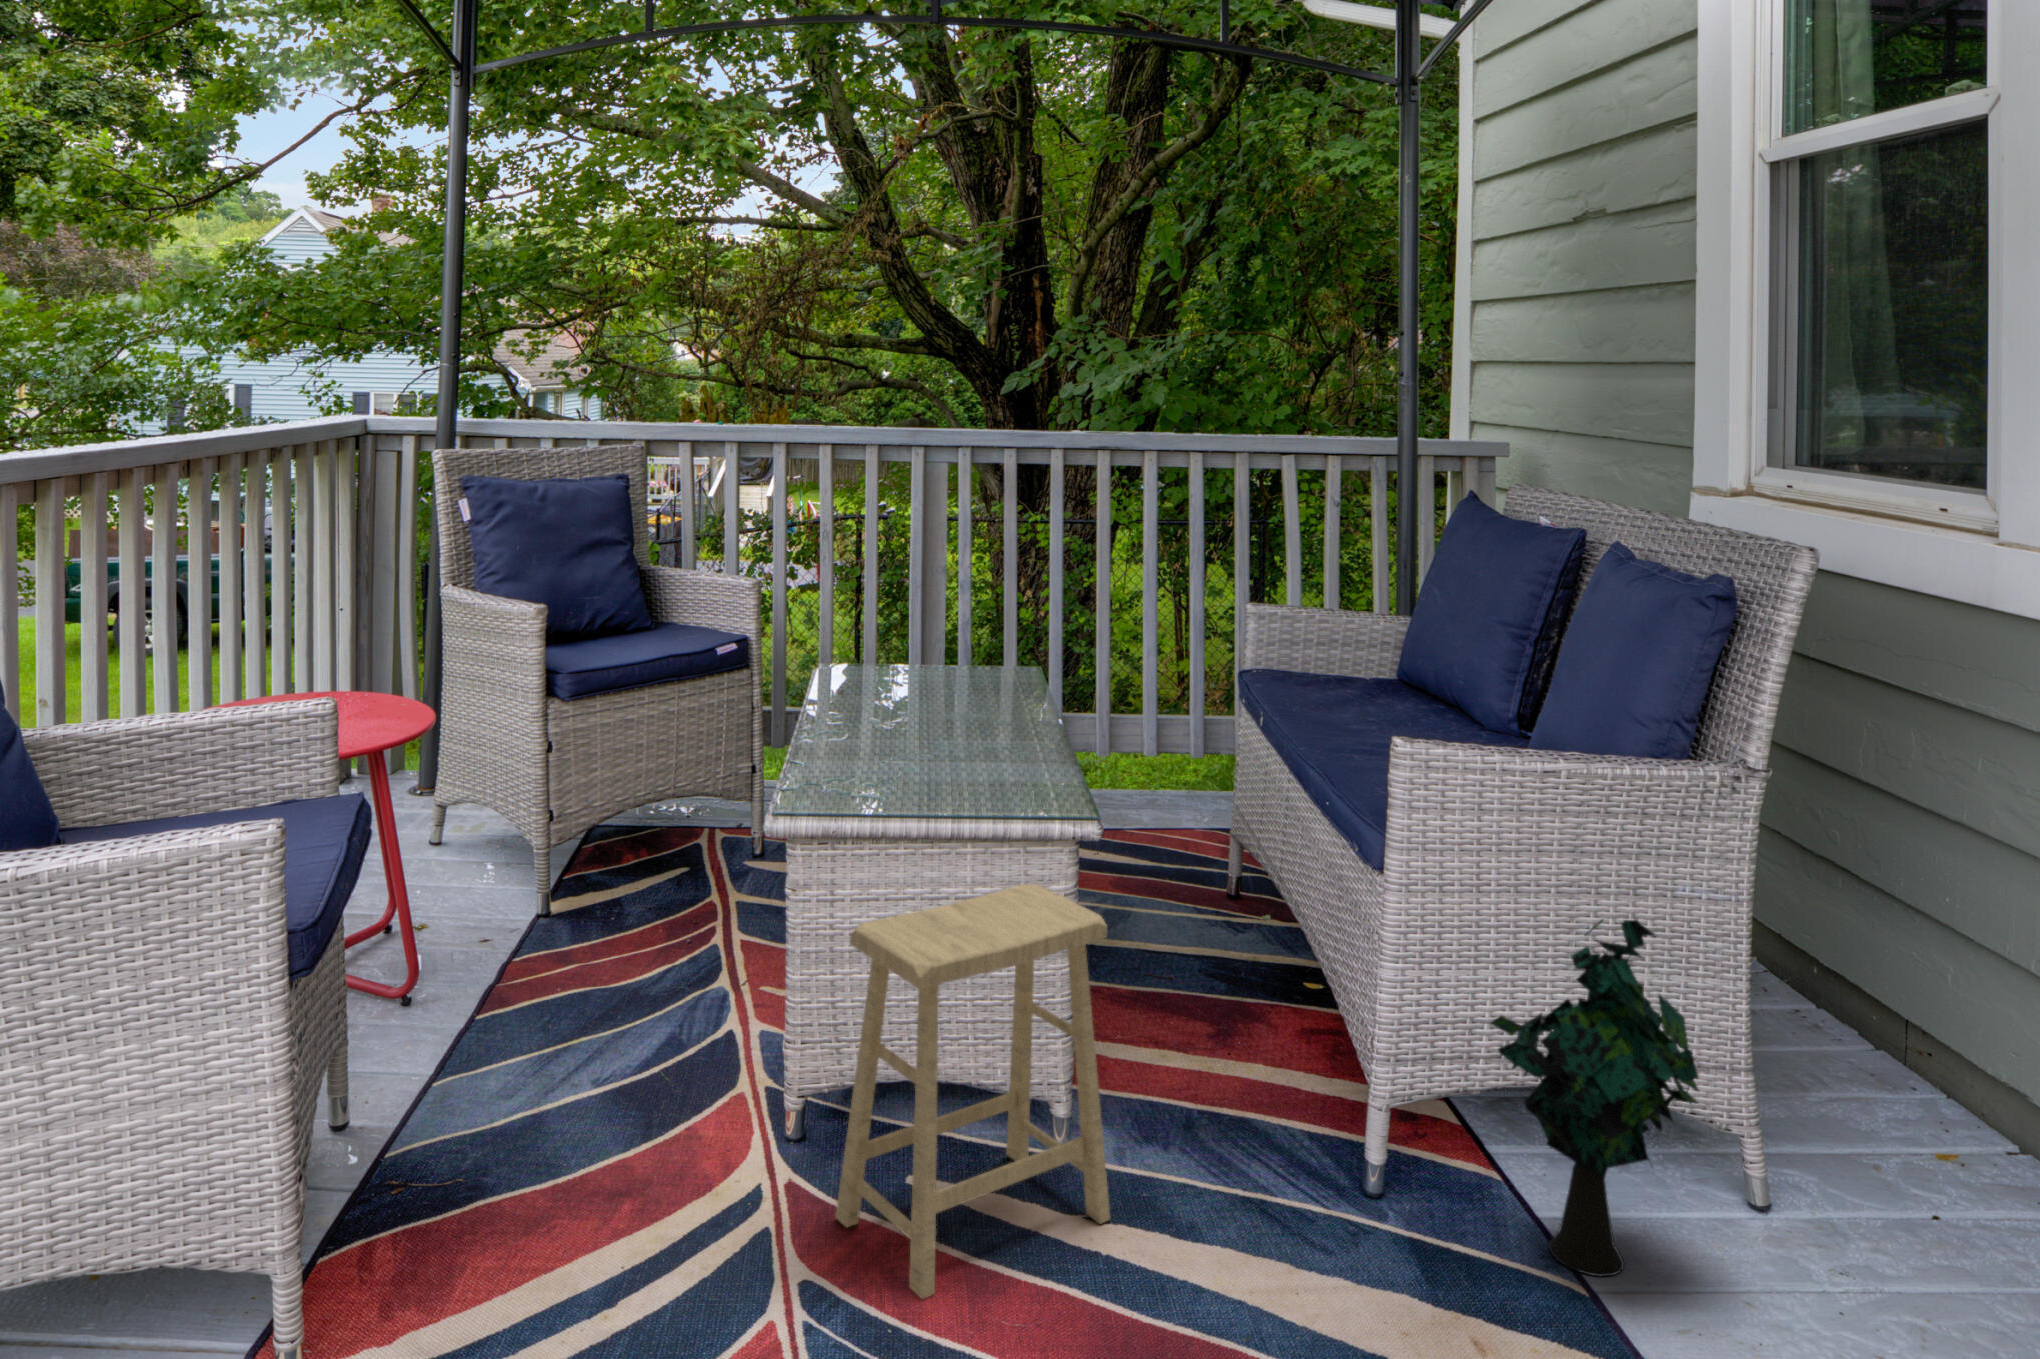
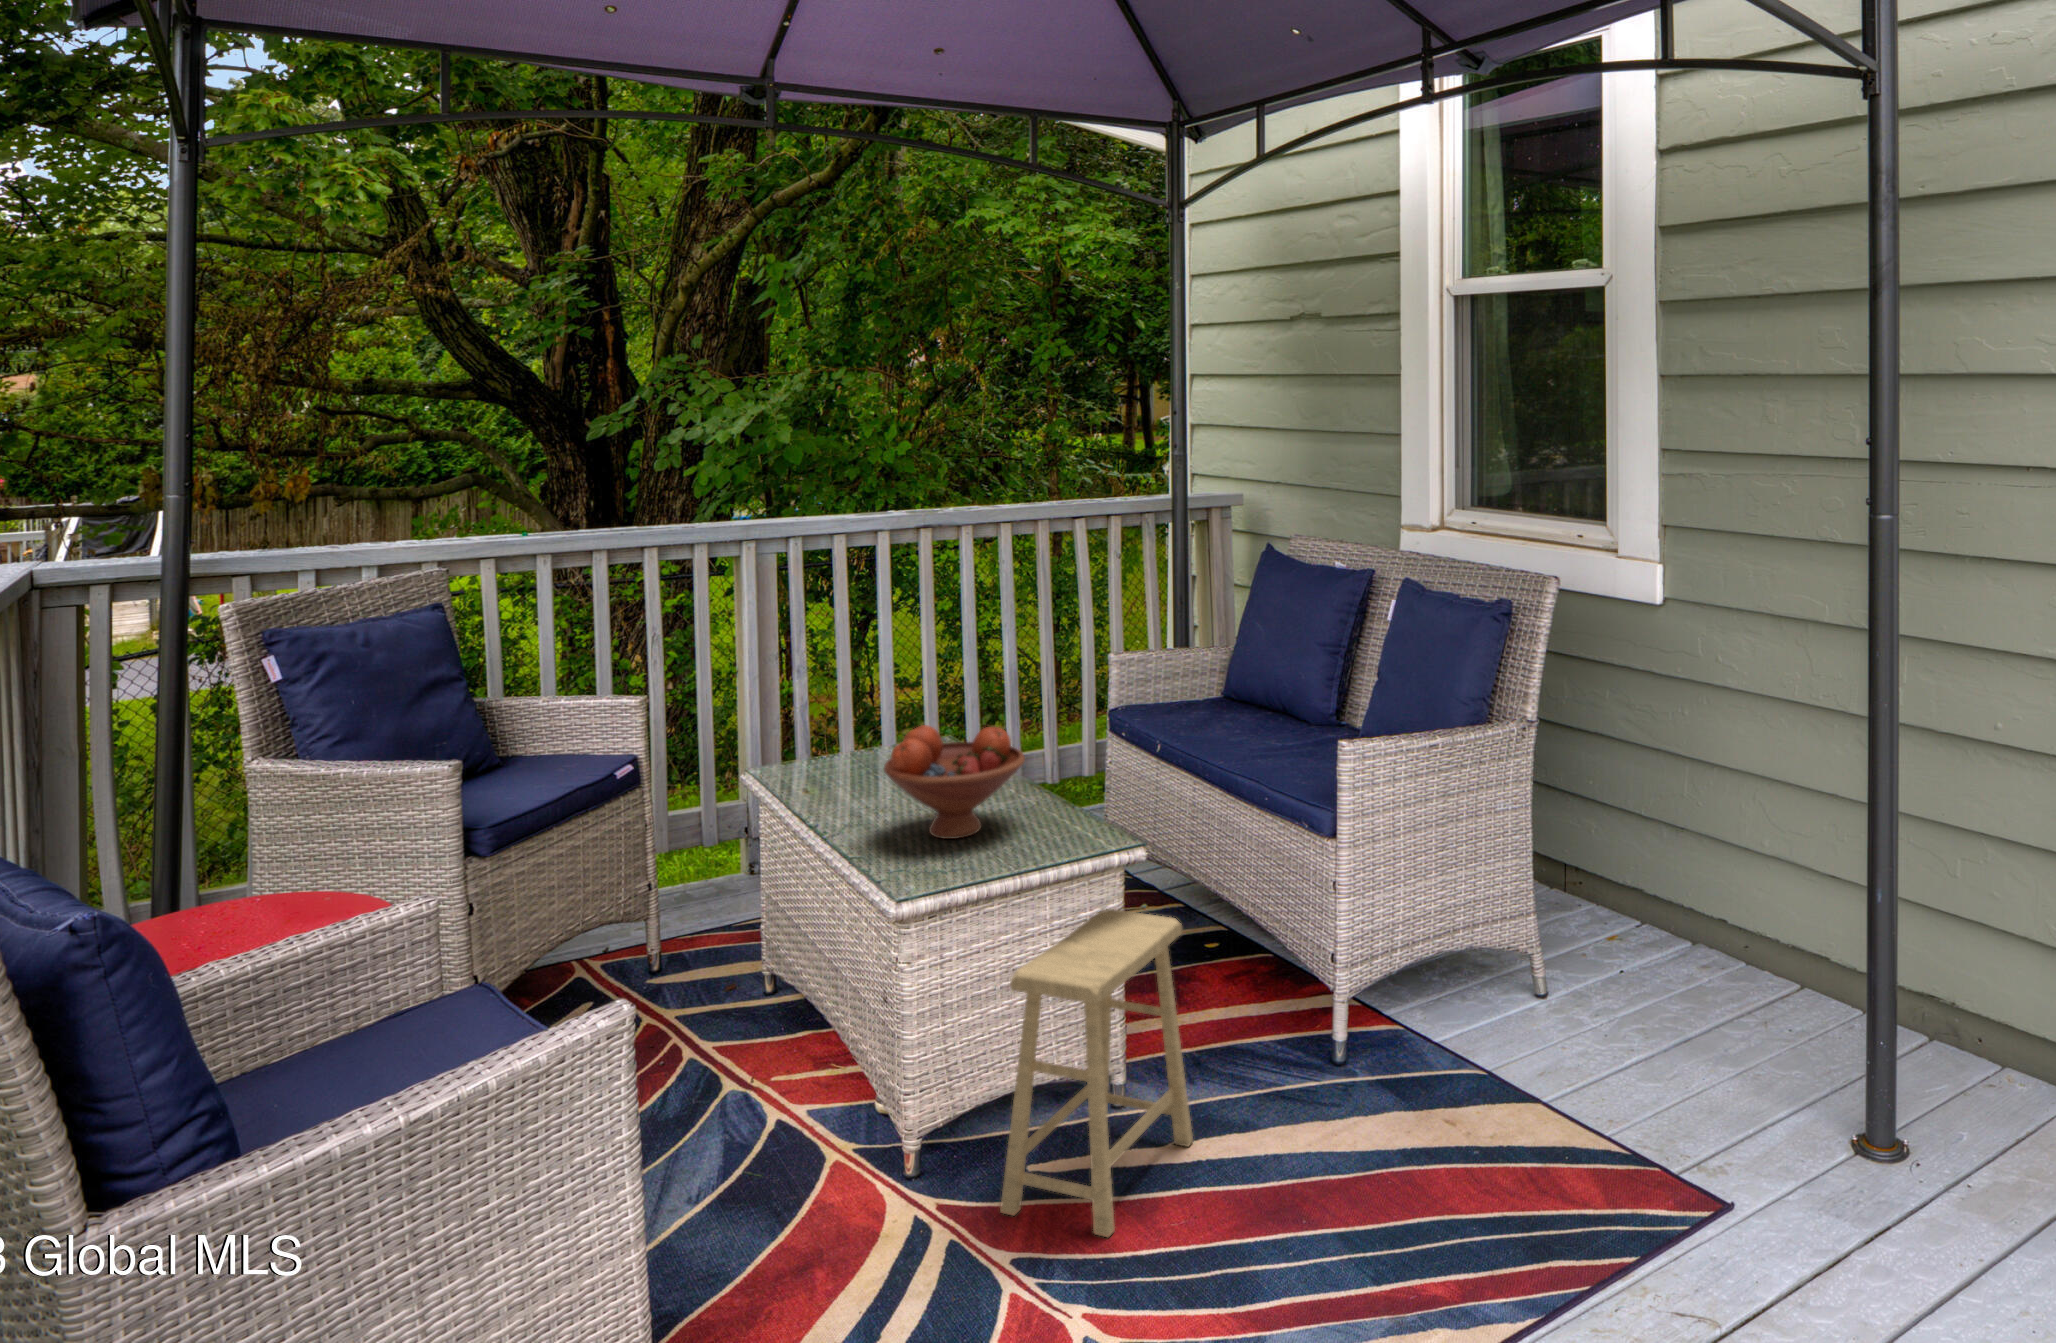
fruit bowl: none [835,628,997,764] -> present [884,725,1025,839]
decorative plant: present [1491,919,1698,1276] -> none [1412,834,1538,1070]

